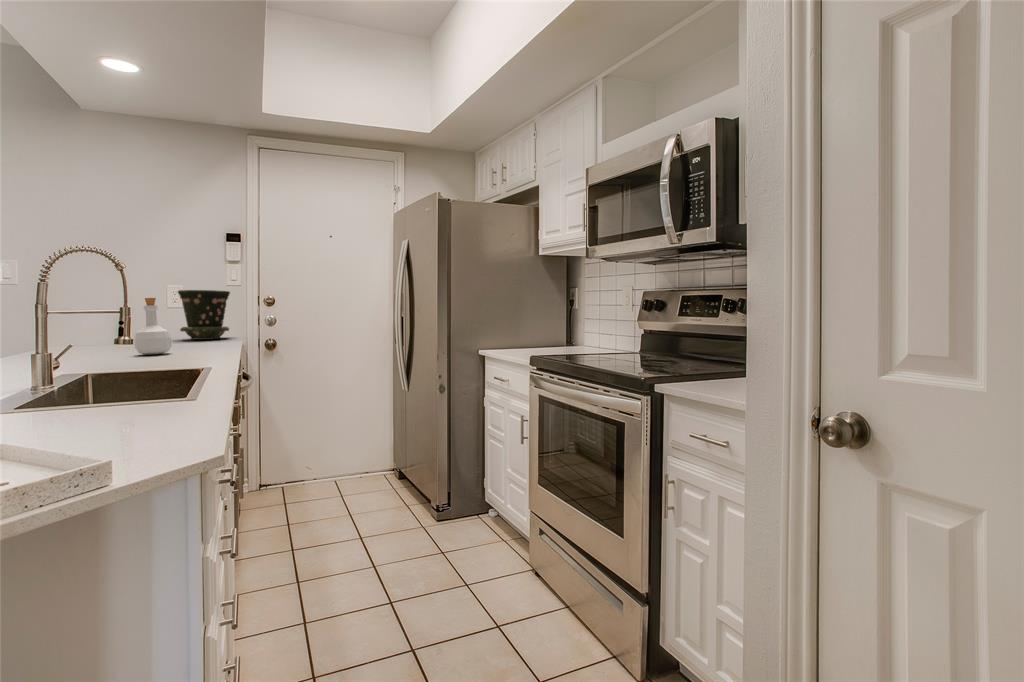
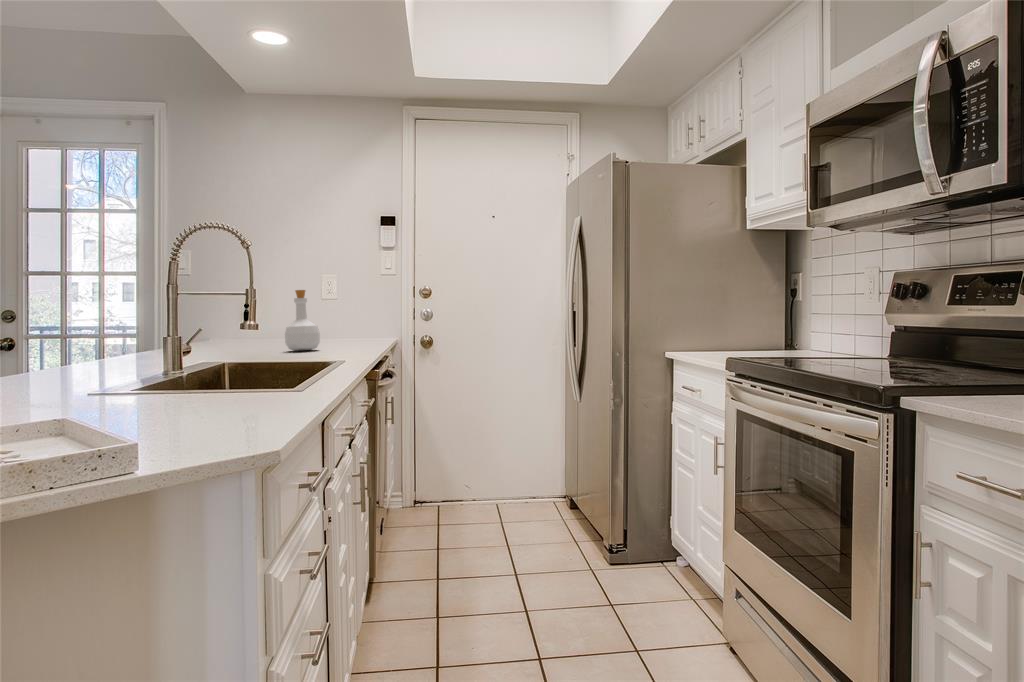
flower pot: present [178,290,230,340] -> none [334,283,385,337]

